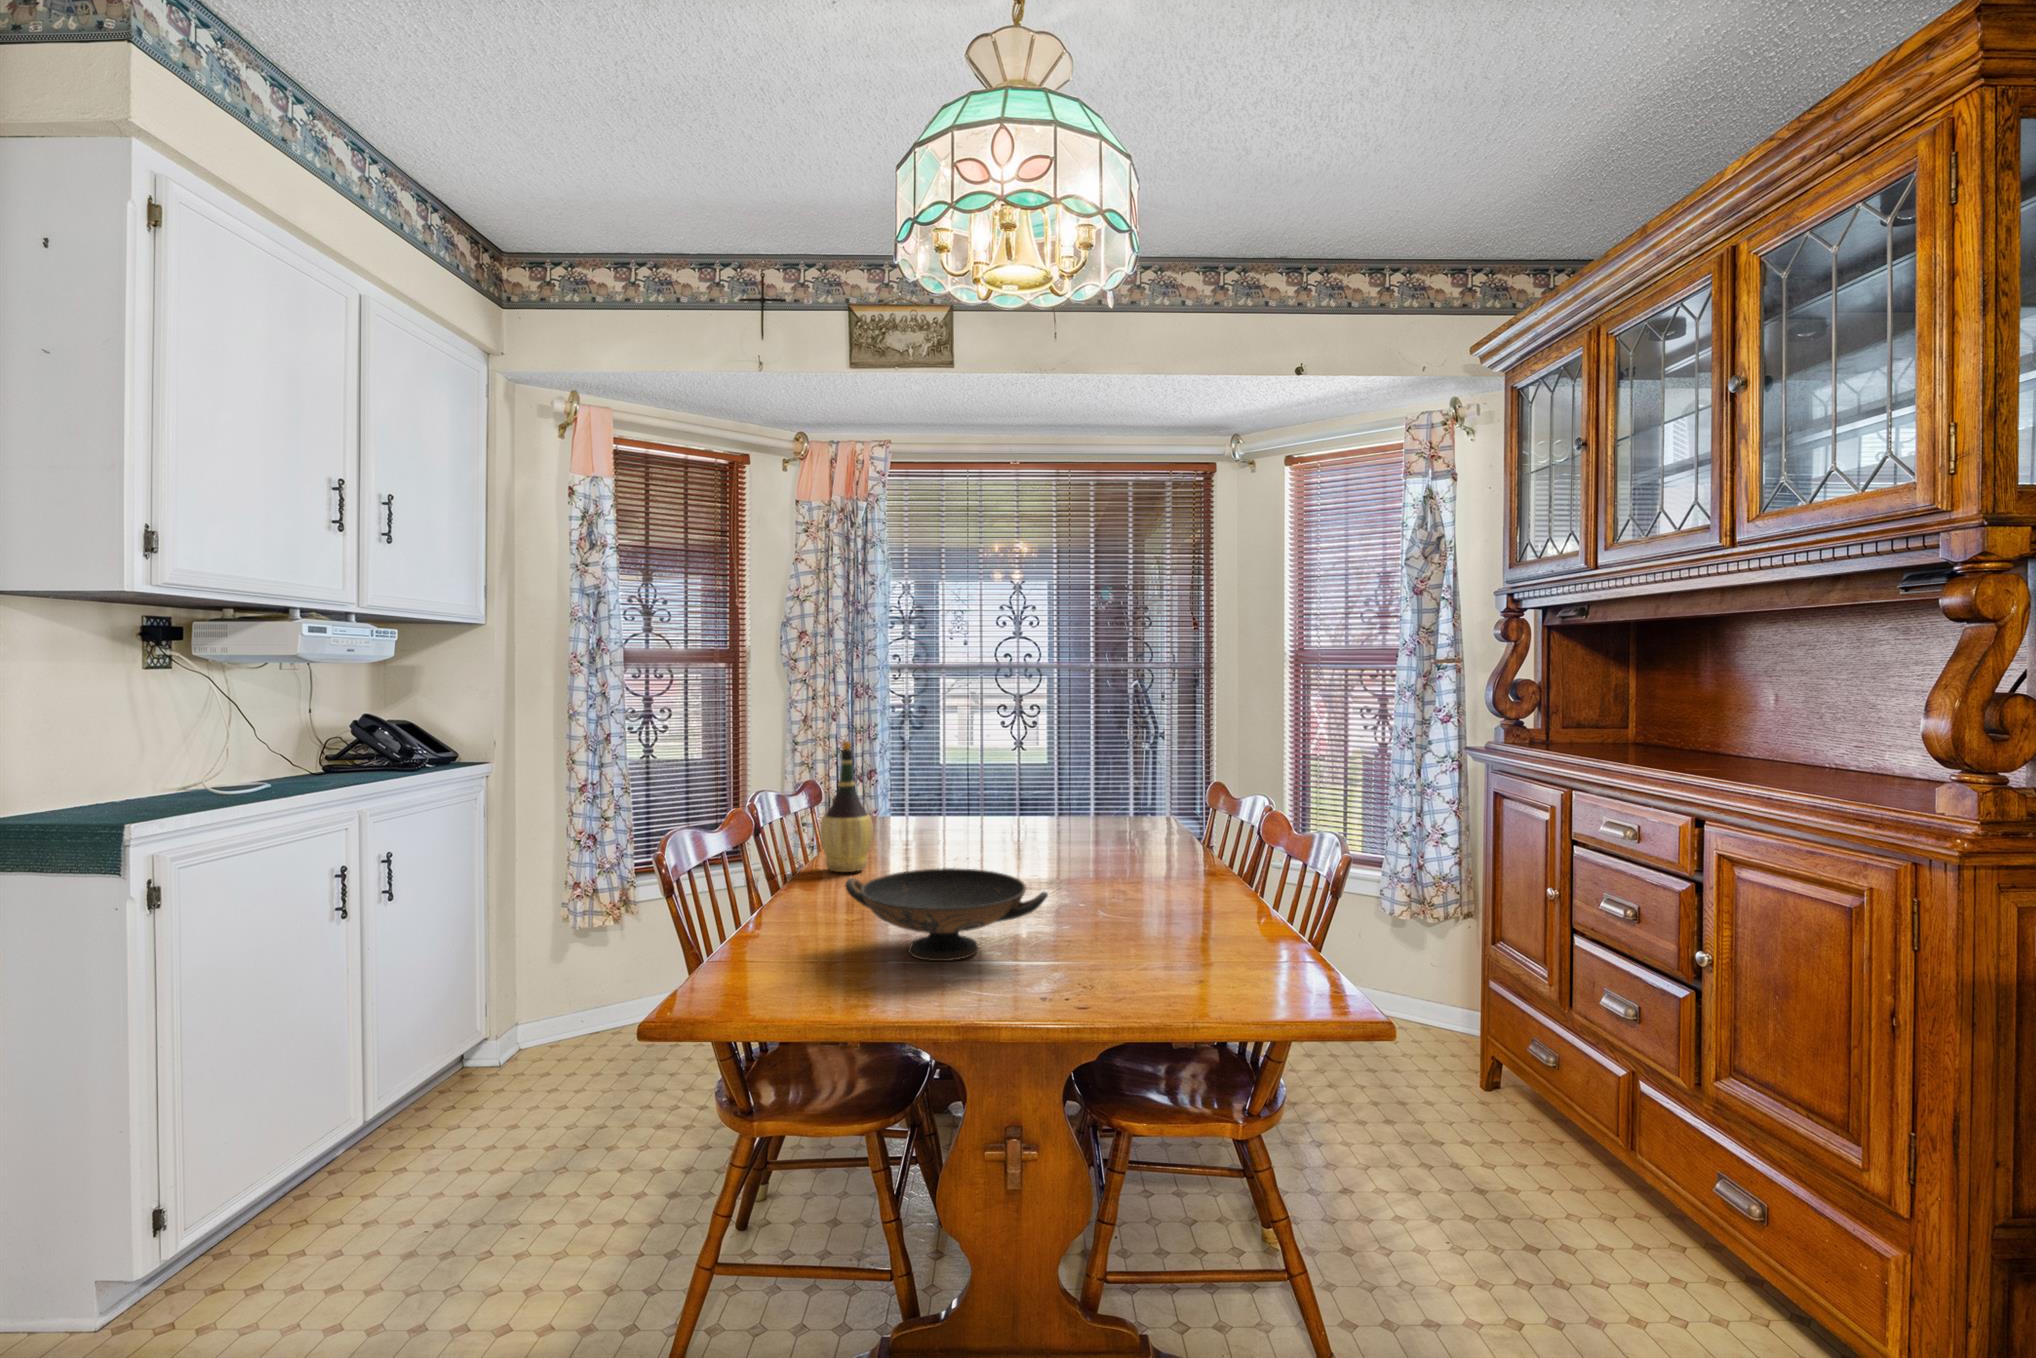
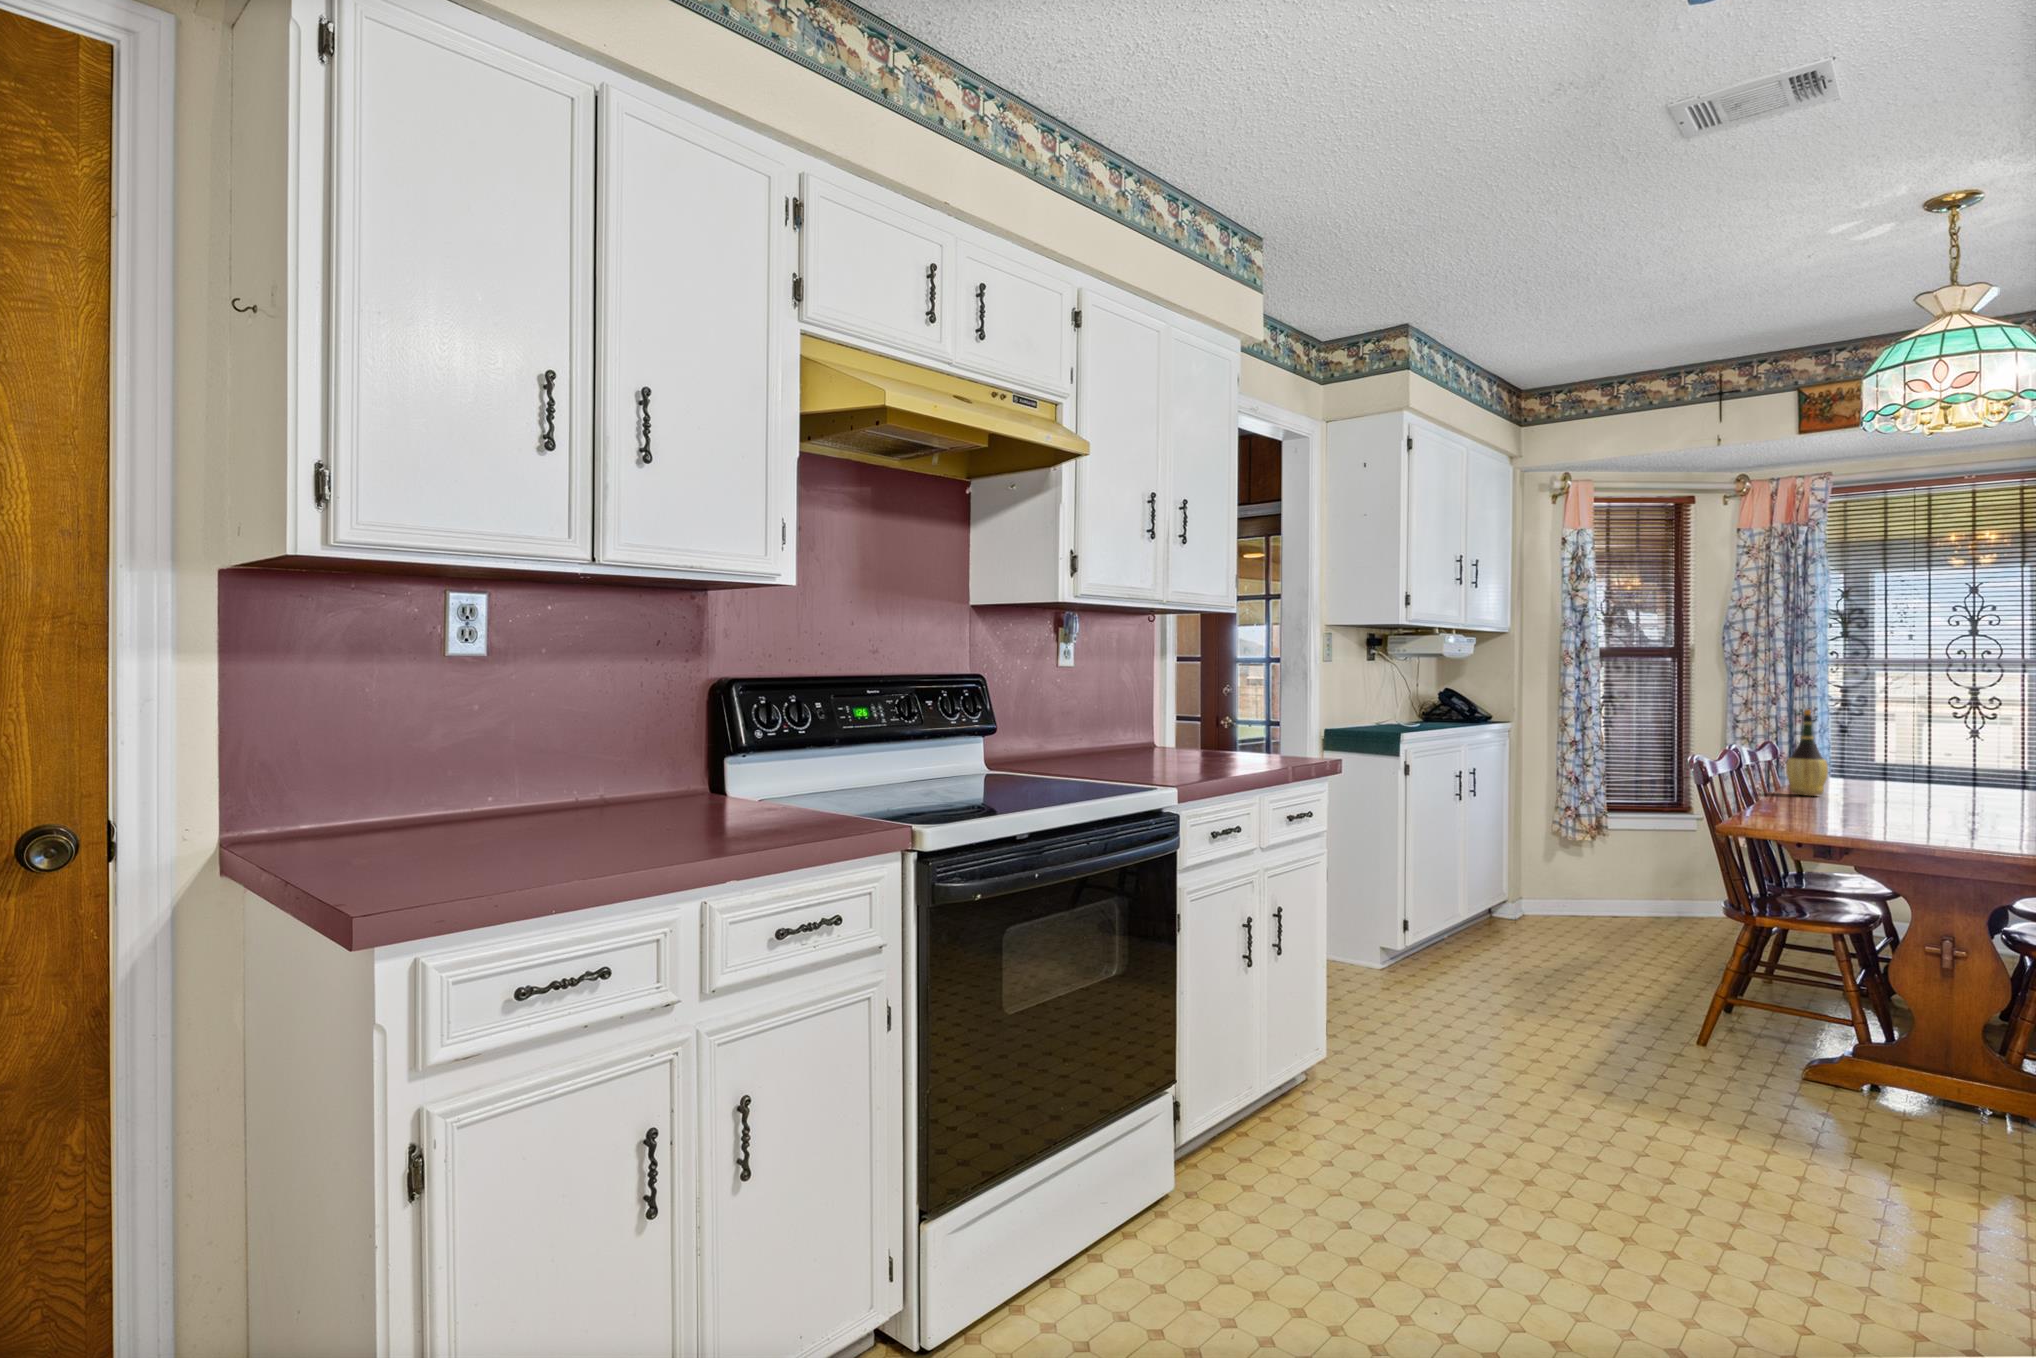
decorative bowl: present [845,868,1048,961] -> none [1822,778,1971,824]

